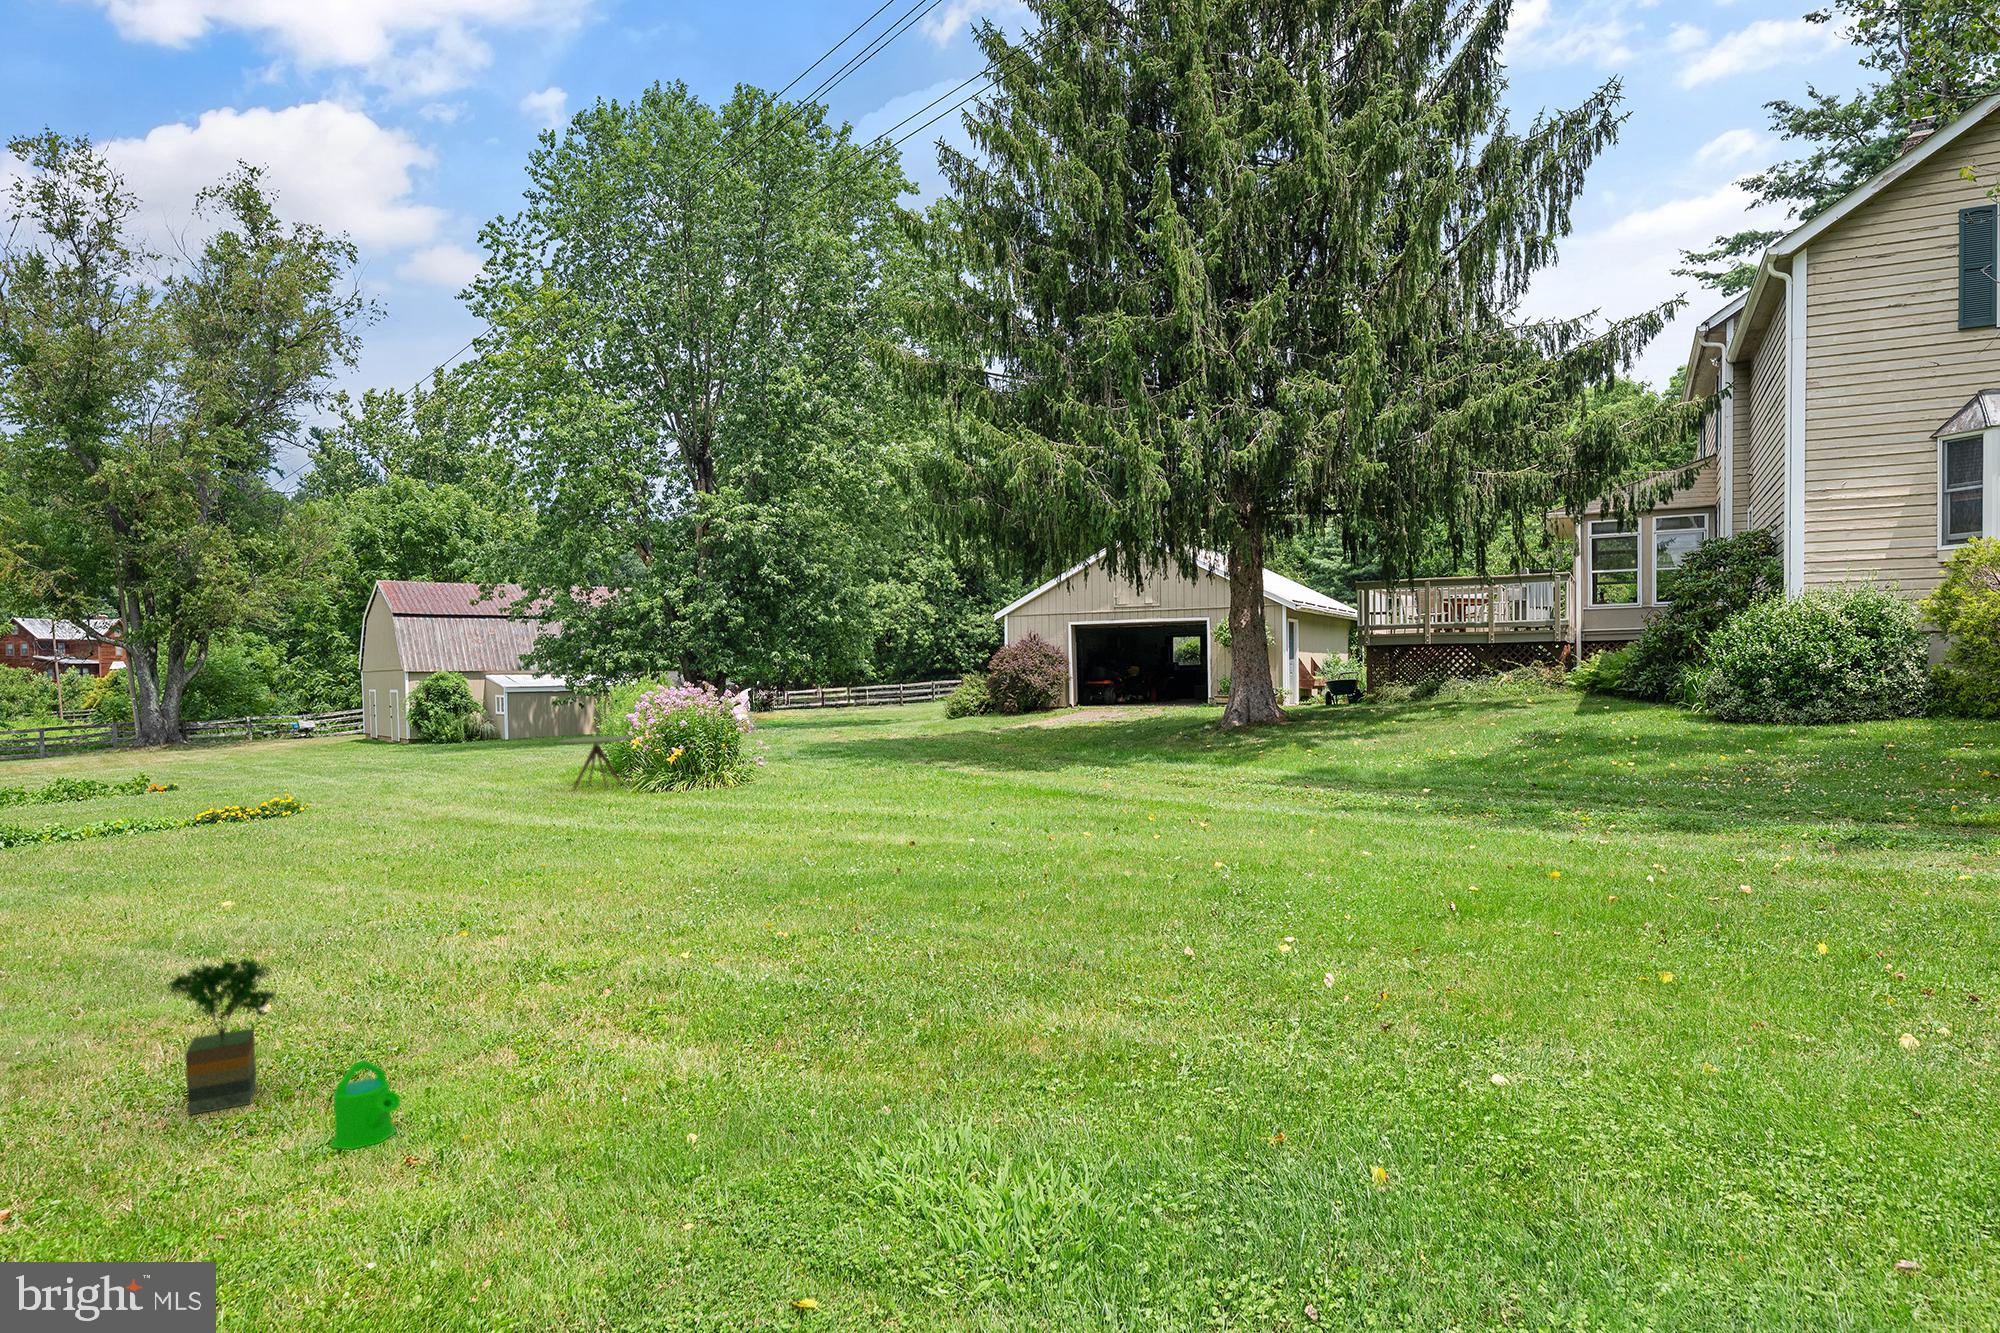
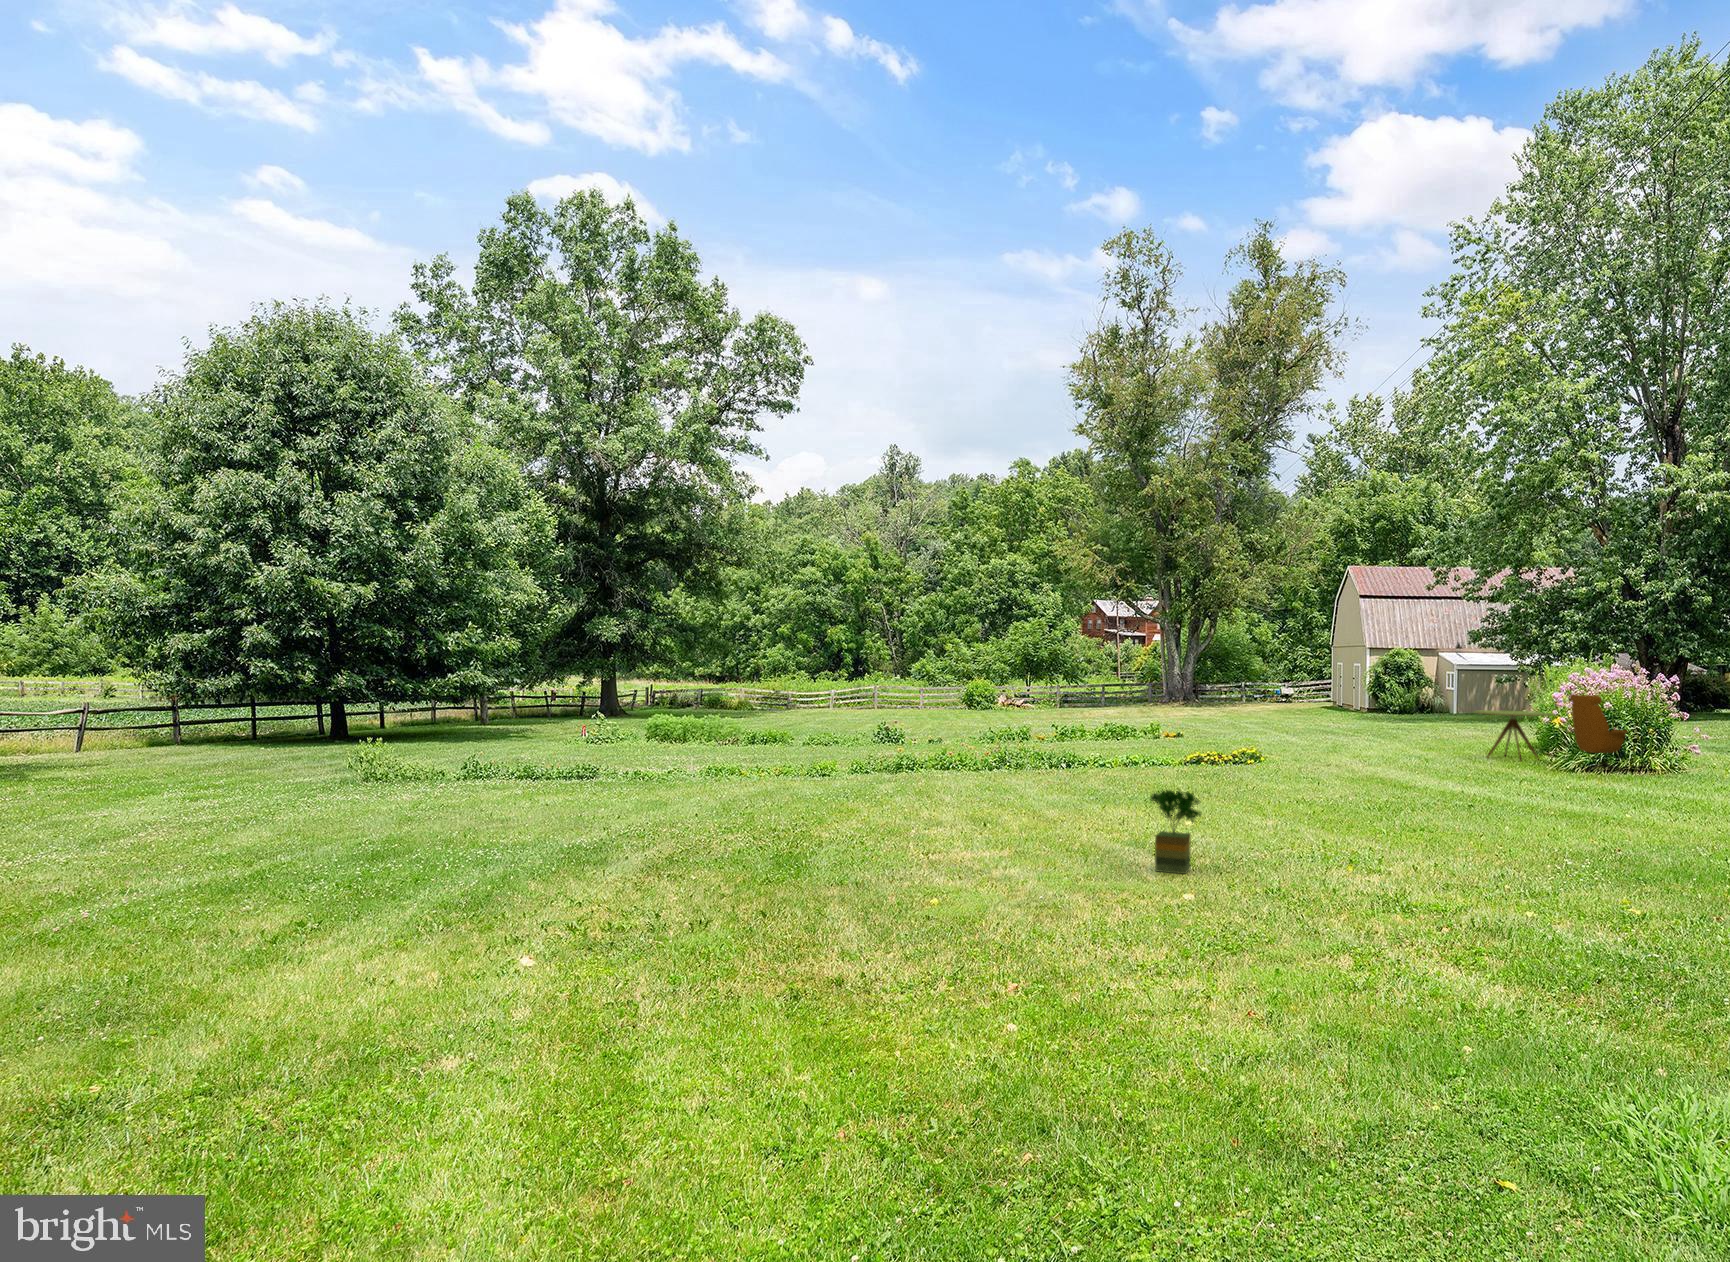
lounge chair: none [655,716,731,793] -> present [1570,694,1655,772]
watering can: present [331,1060,400,1149] -> none [1220,853,1257,902]

